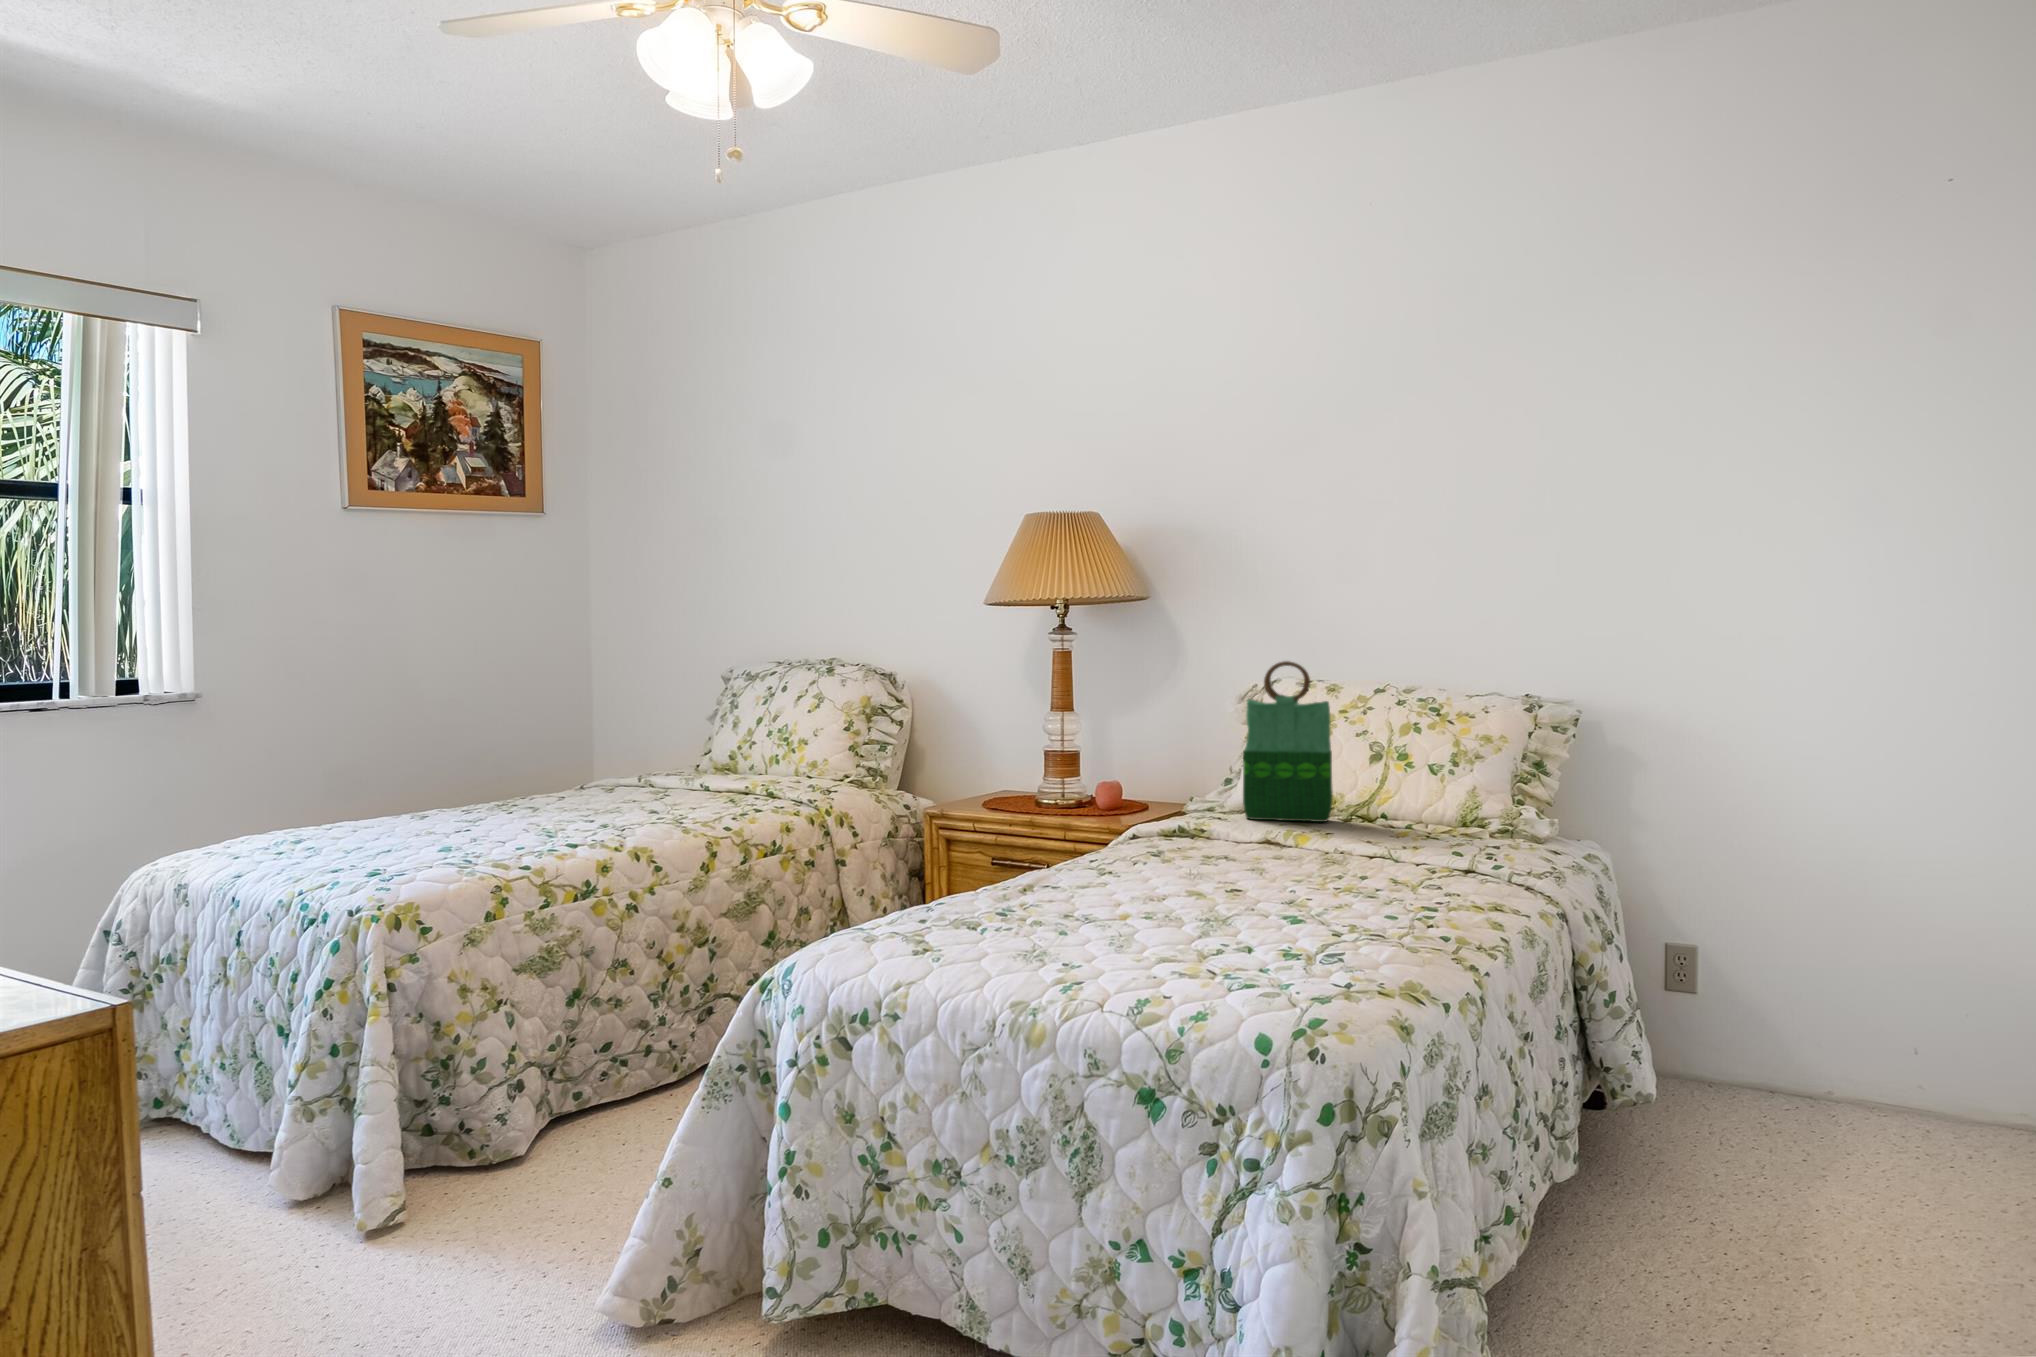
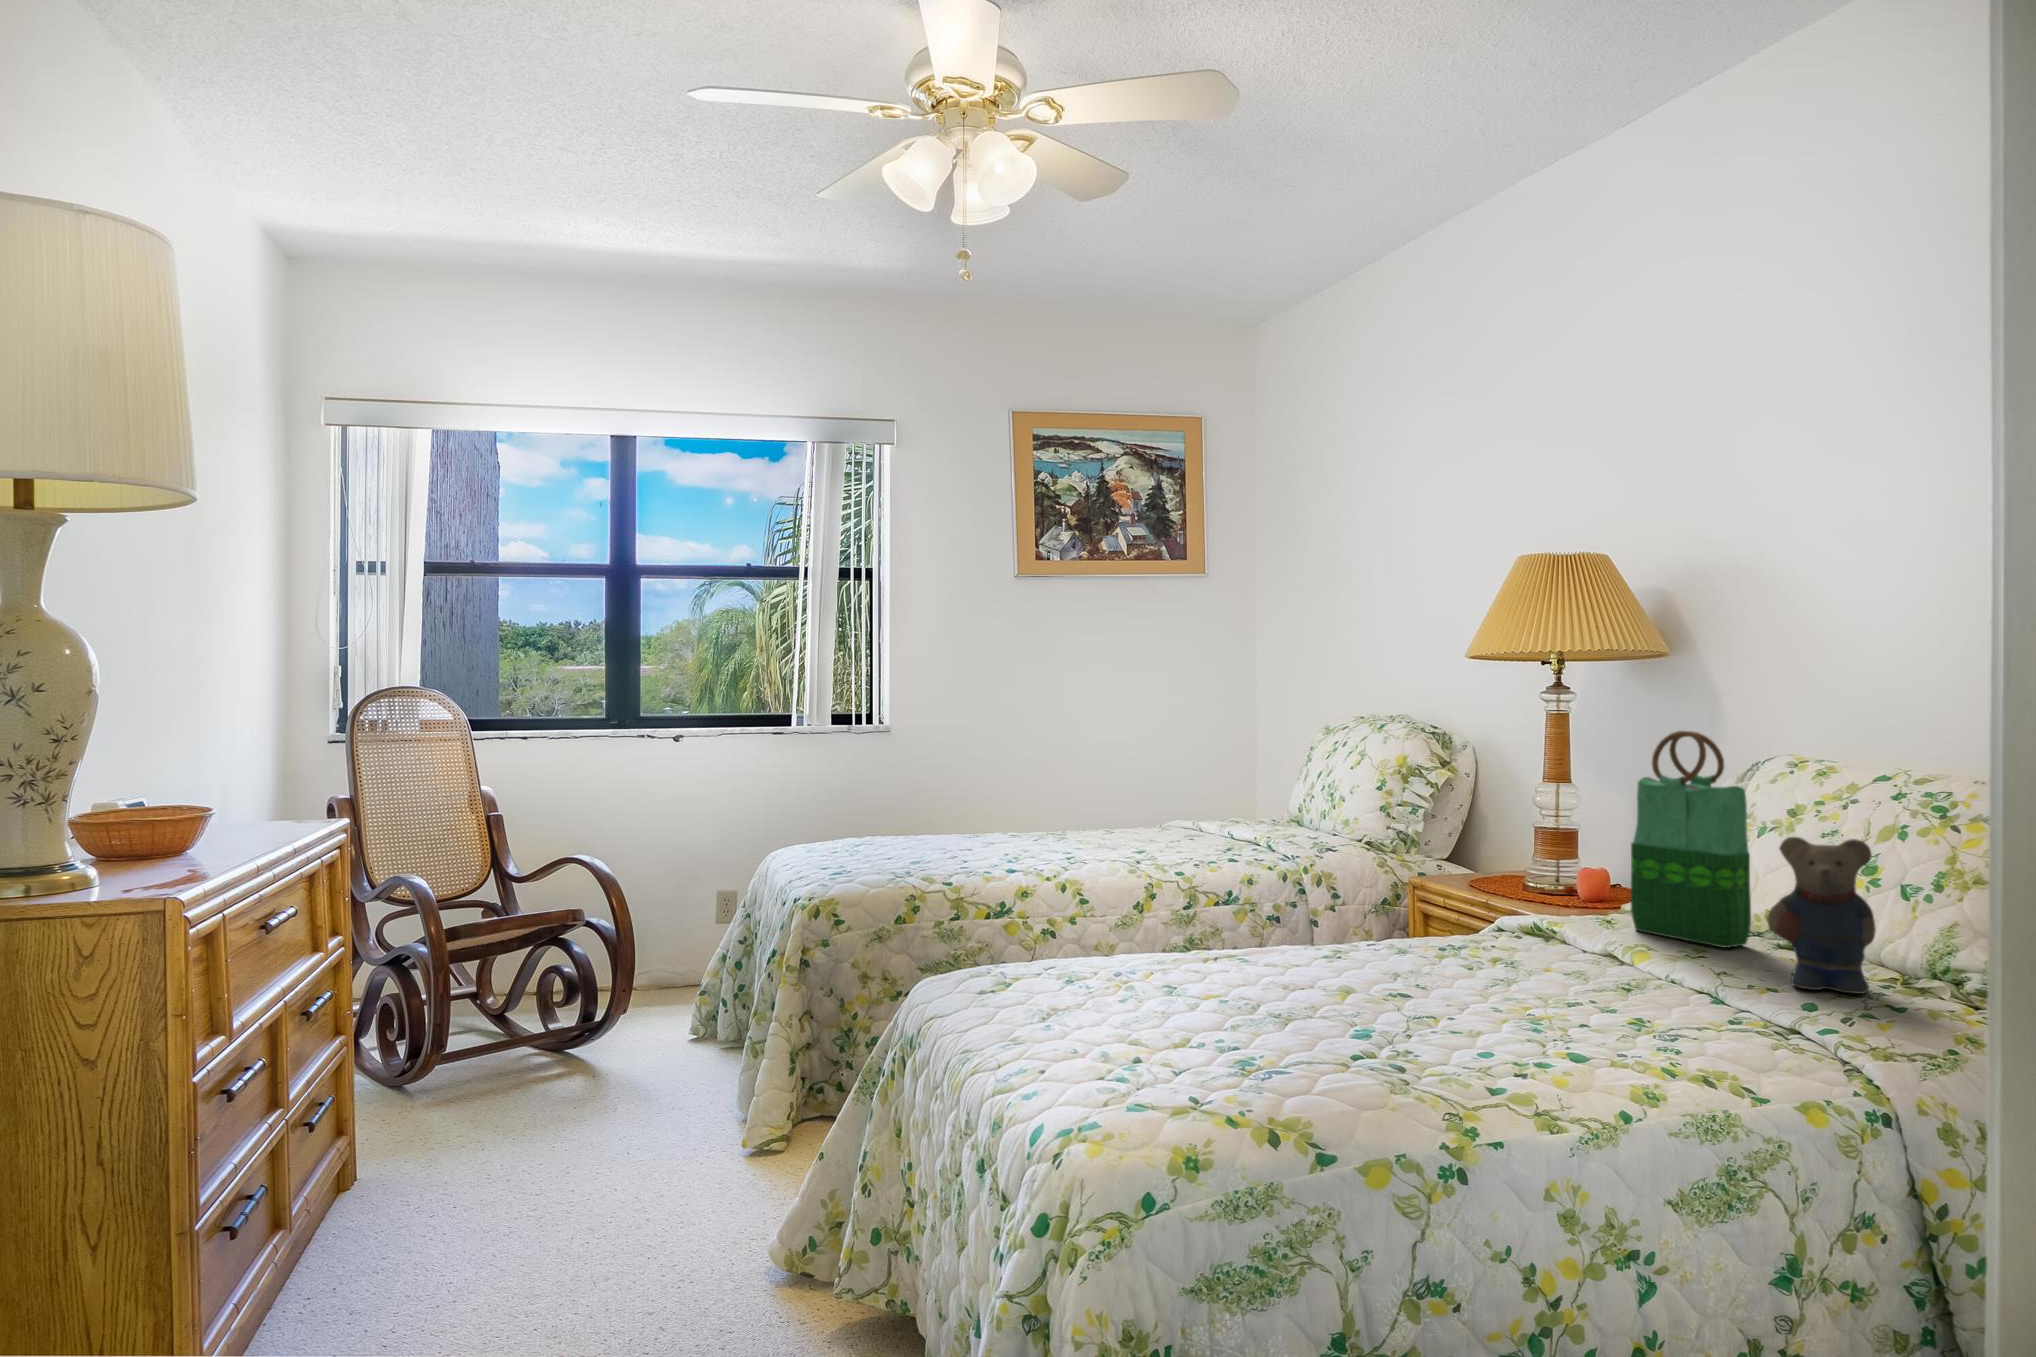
teddy bear: none [1393,731,1455,838] -> present [1767,837,1876,994]

